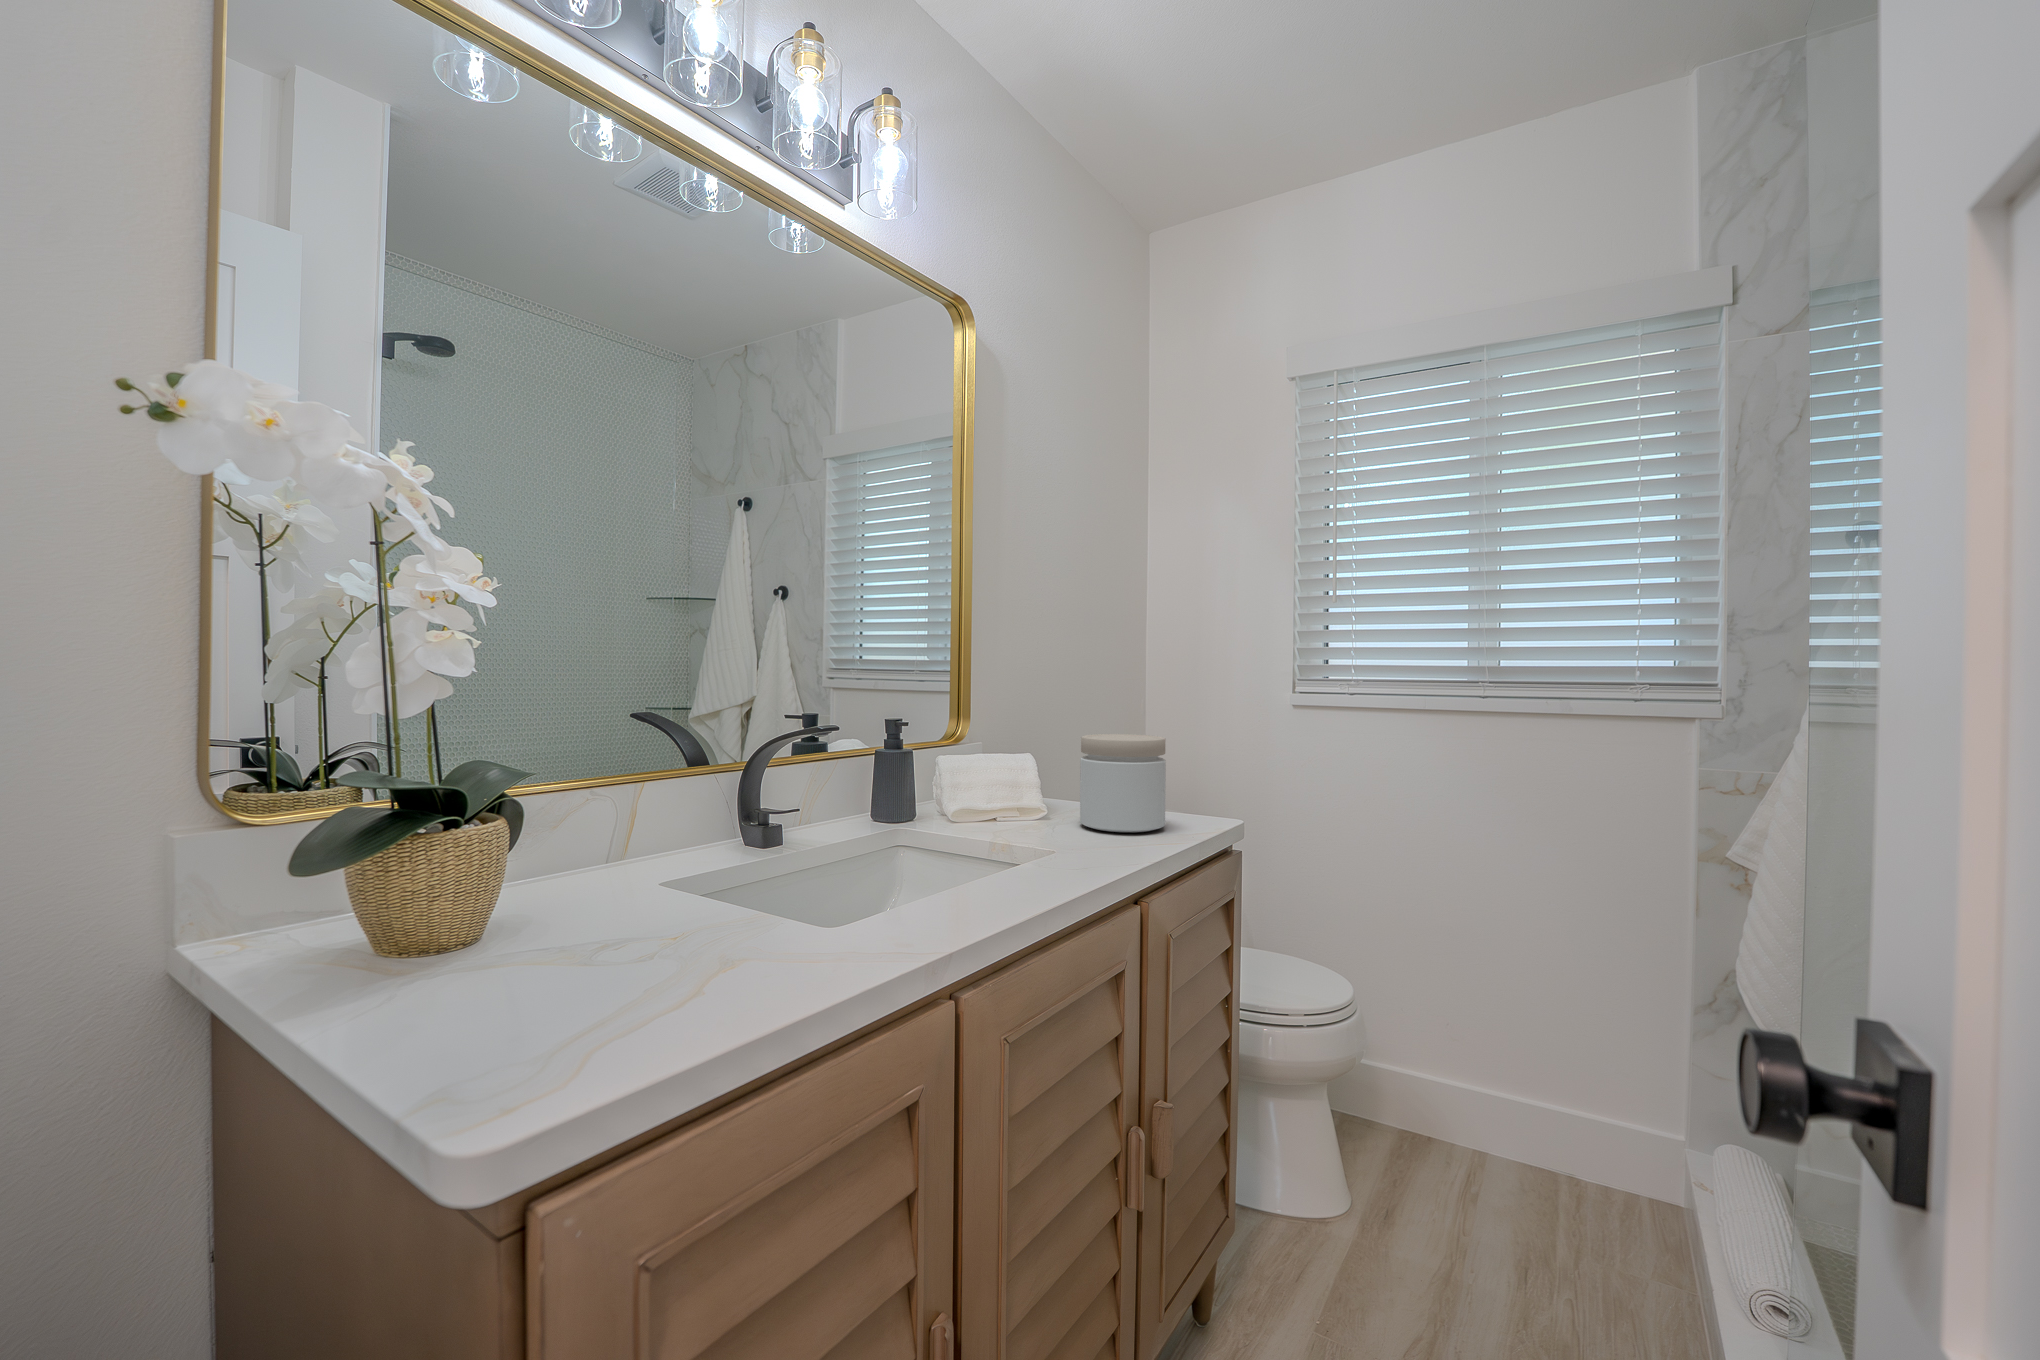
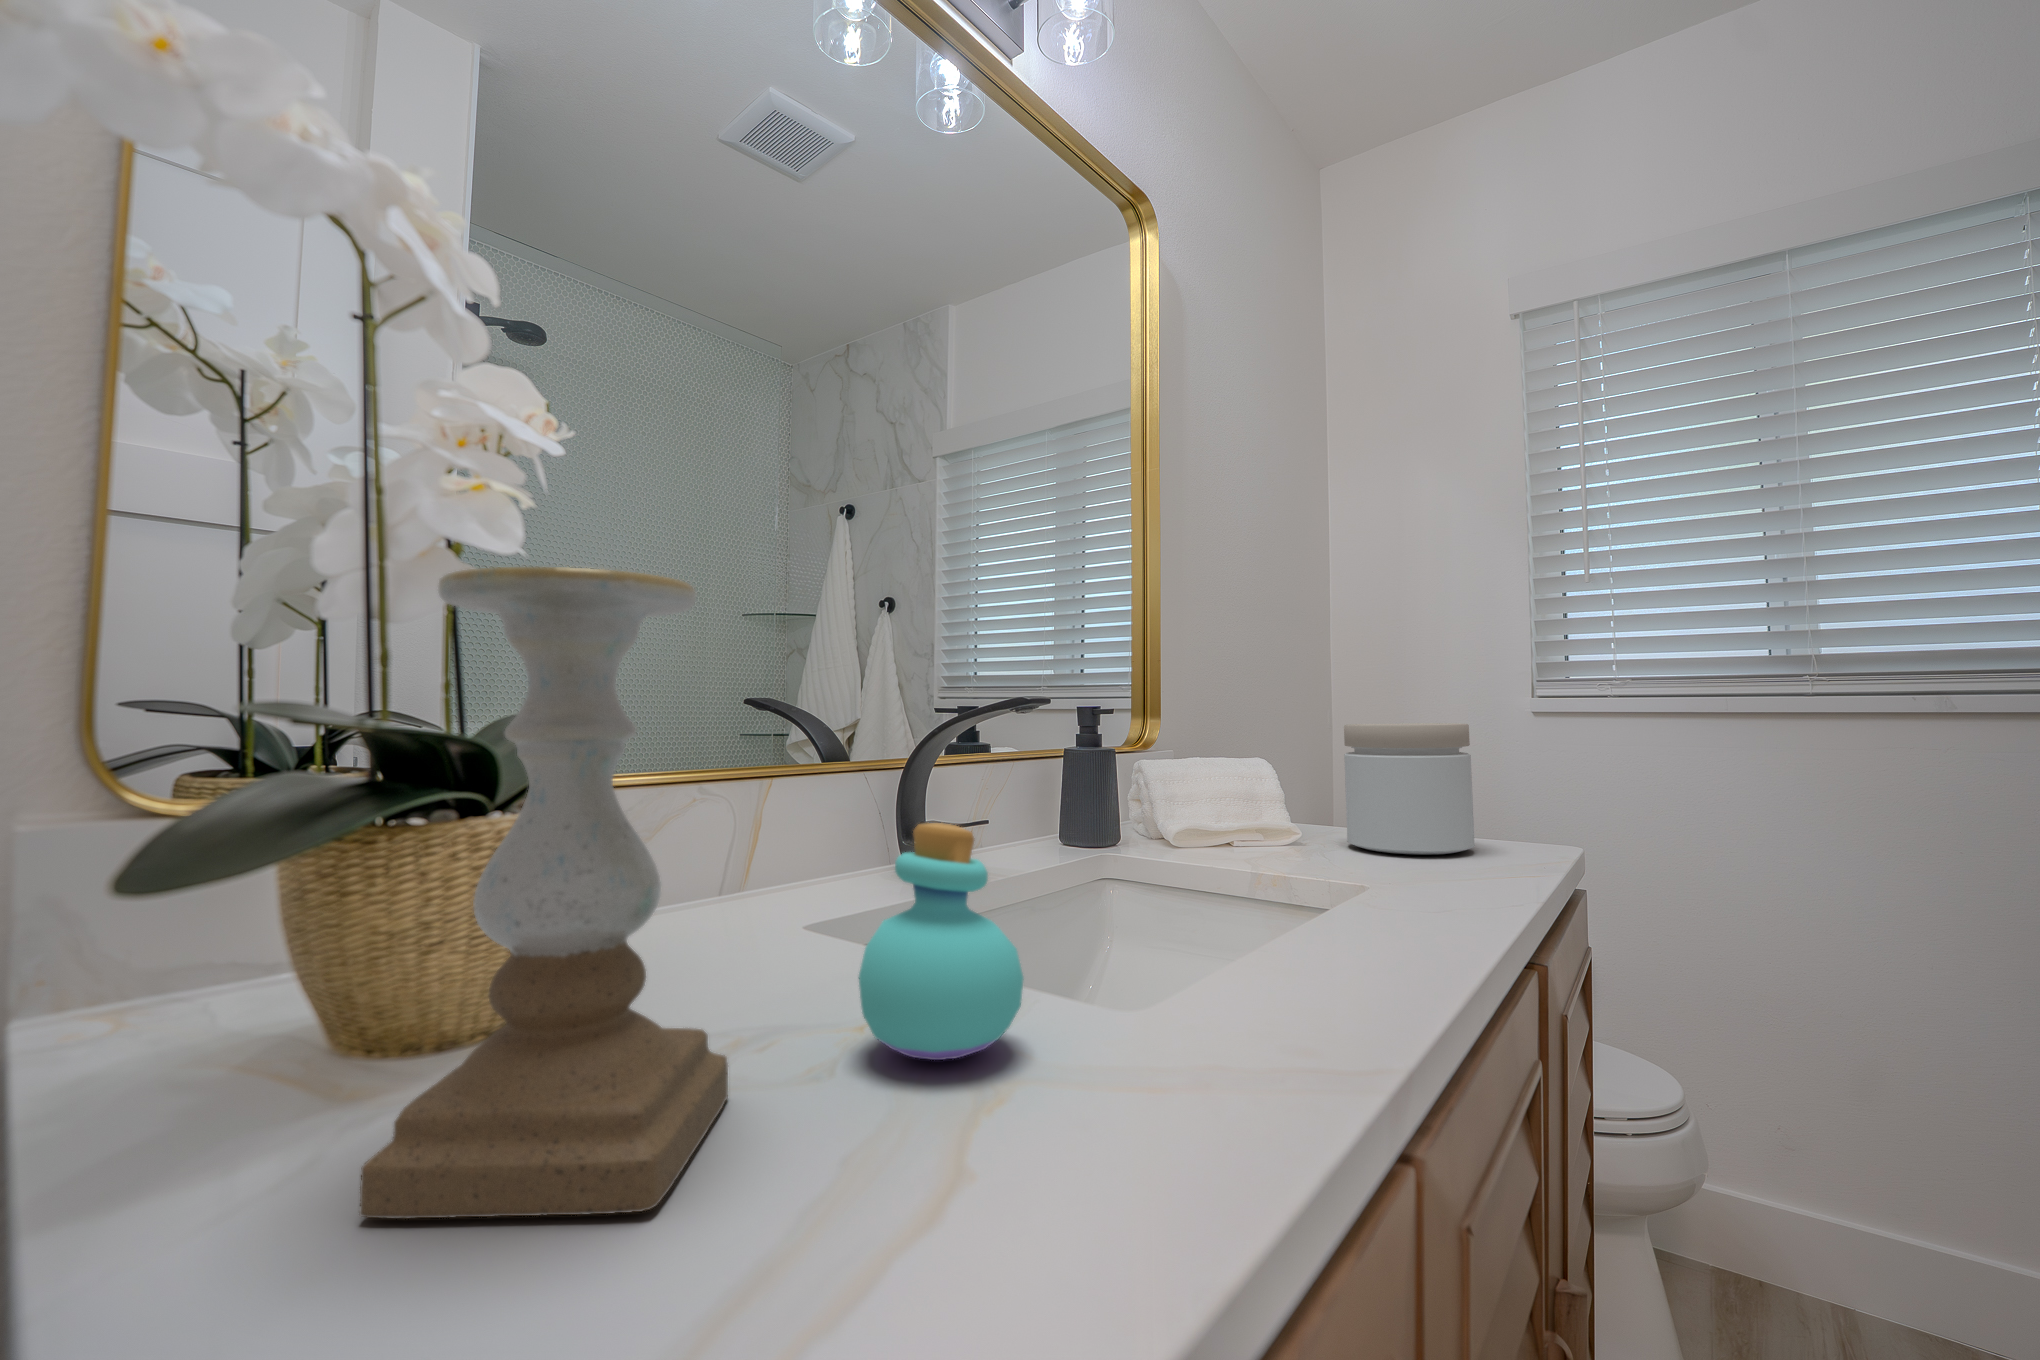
candle holder: none [425,710,615,1047] -> present [360,567,728,1219]
perfume bottle: none [694,835,792,971] -> present [858,823,1024,1060]

